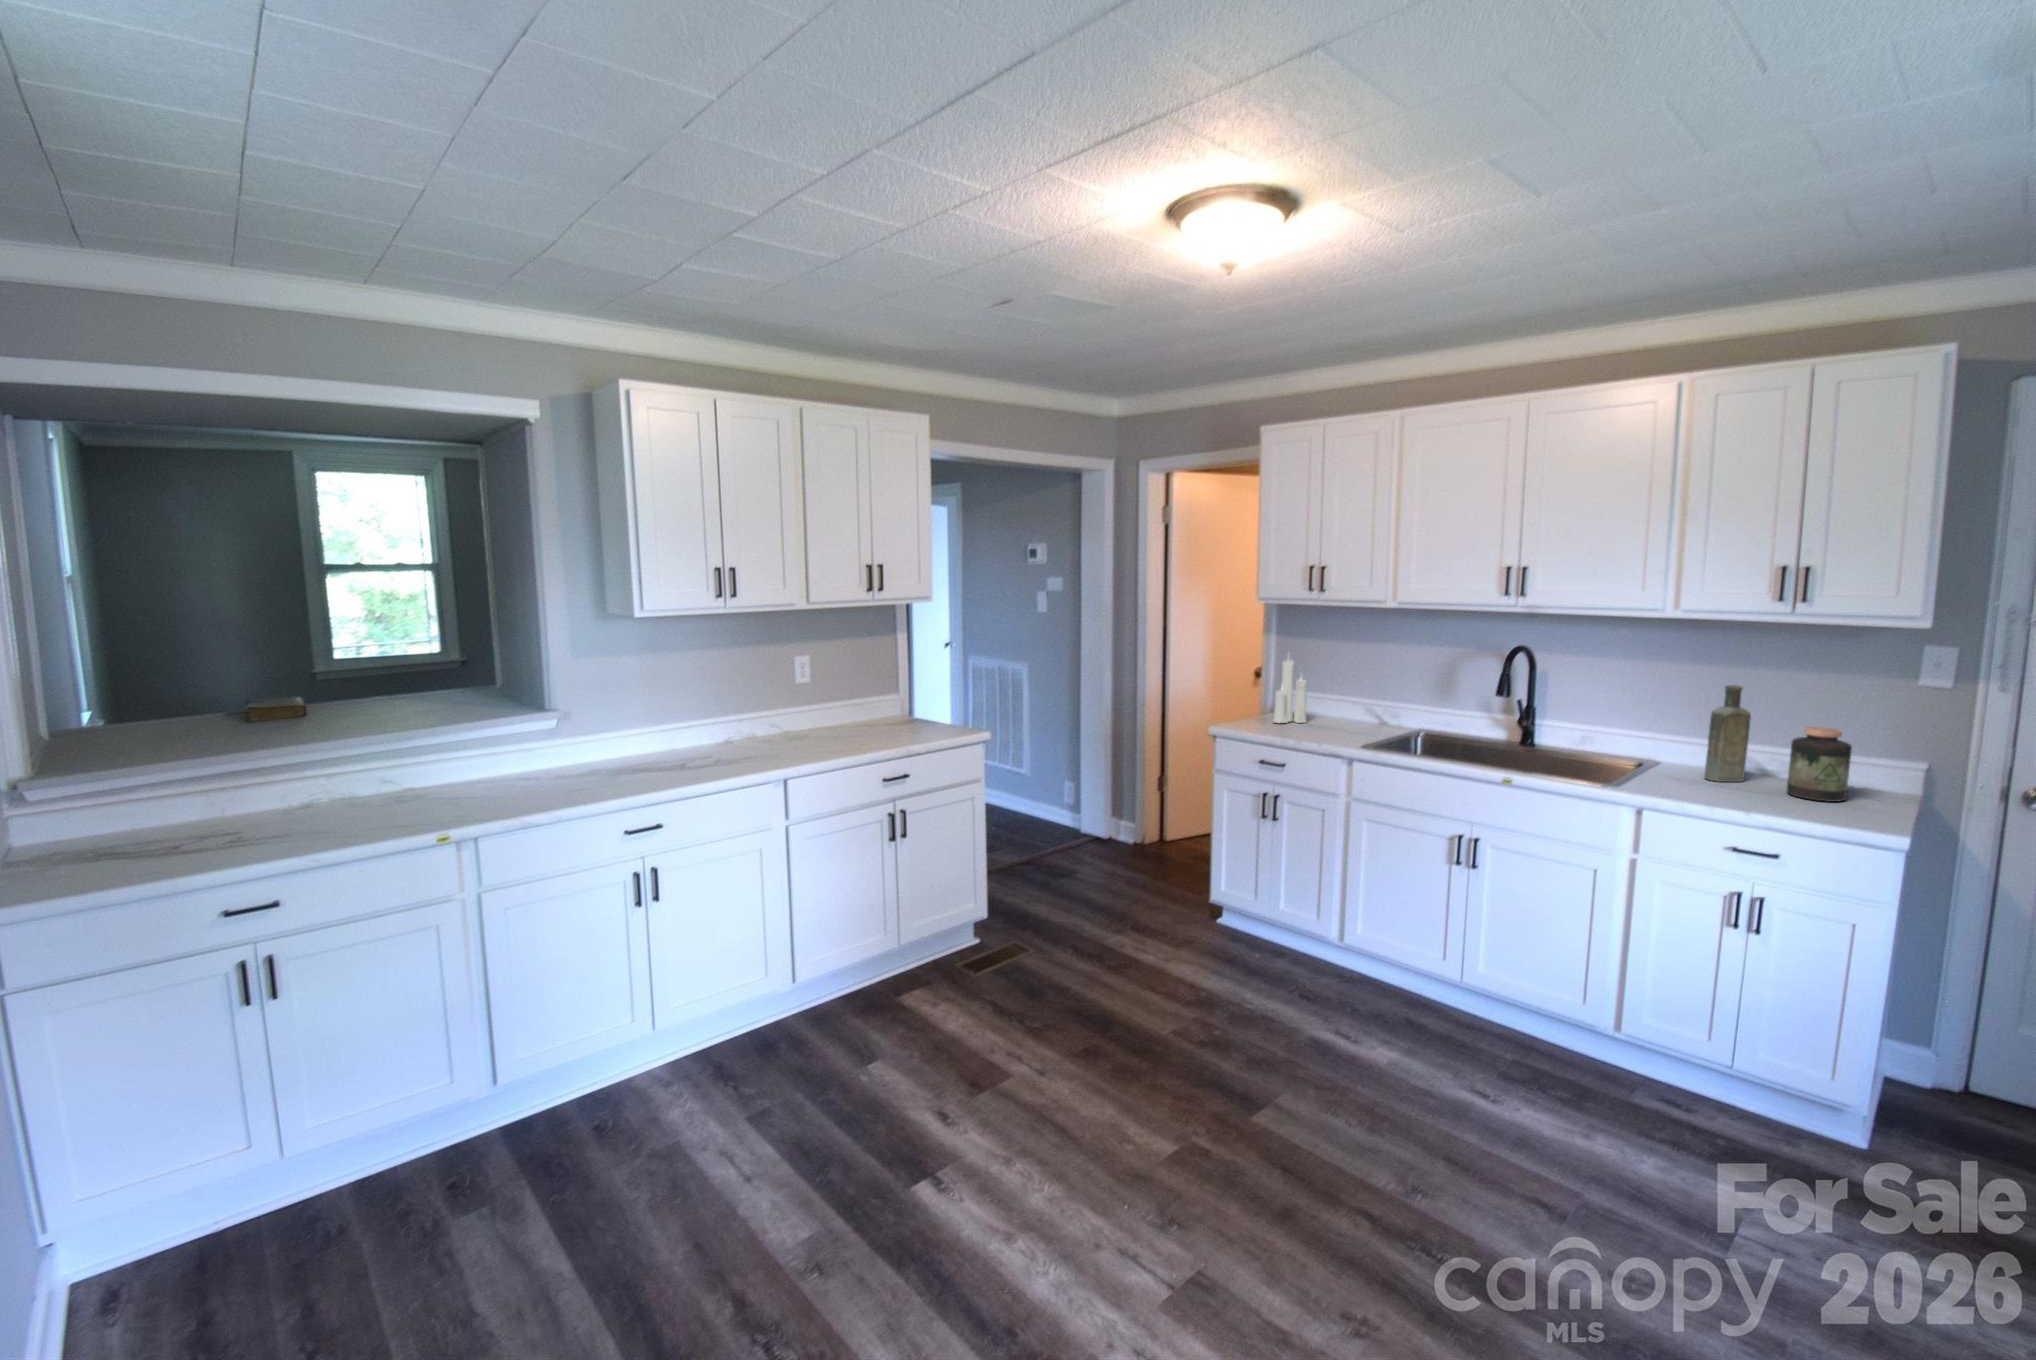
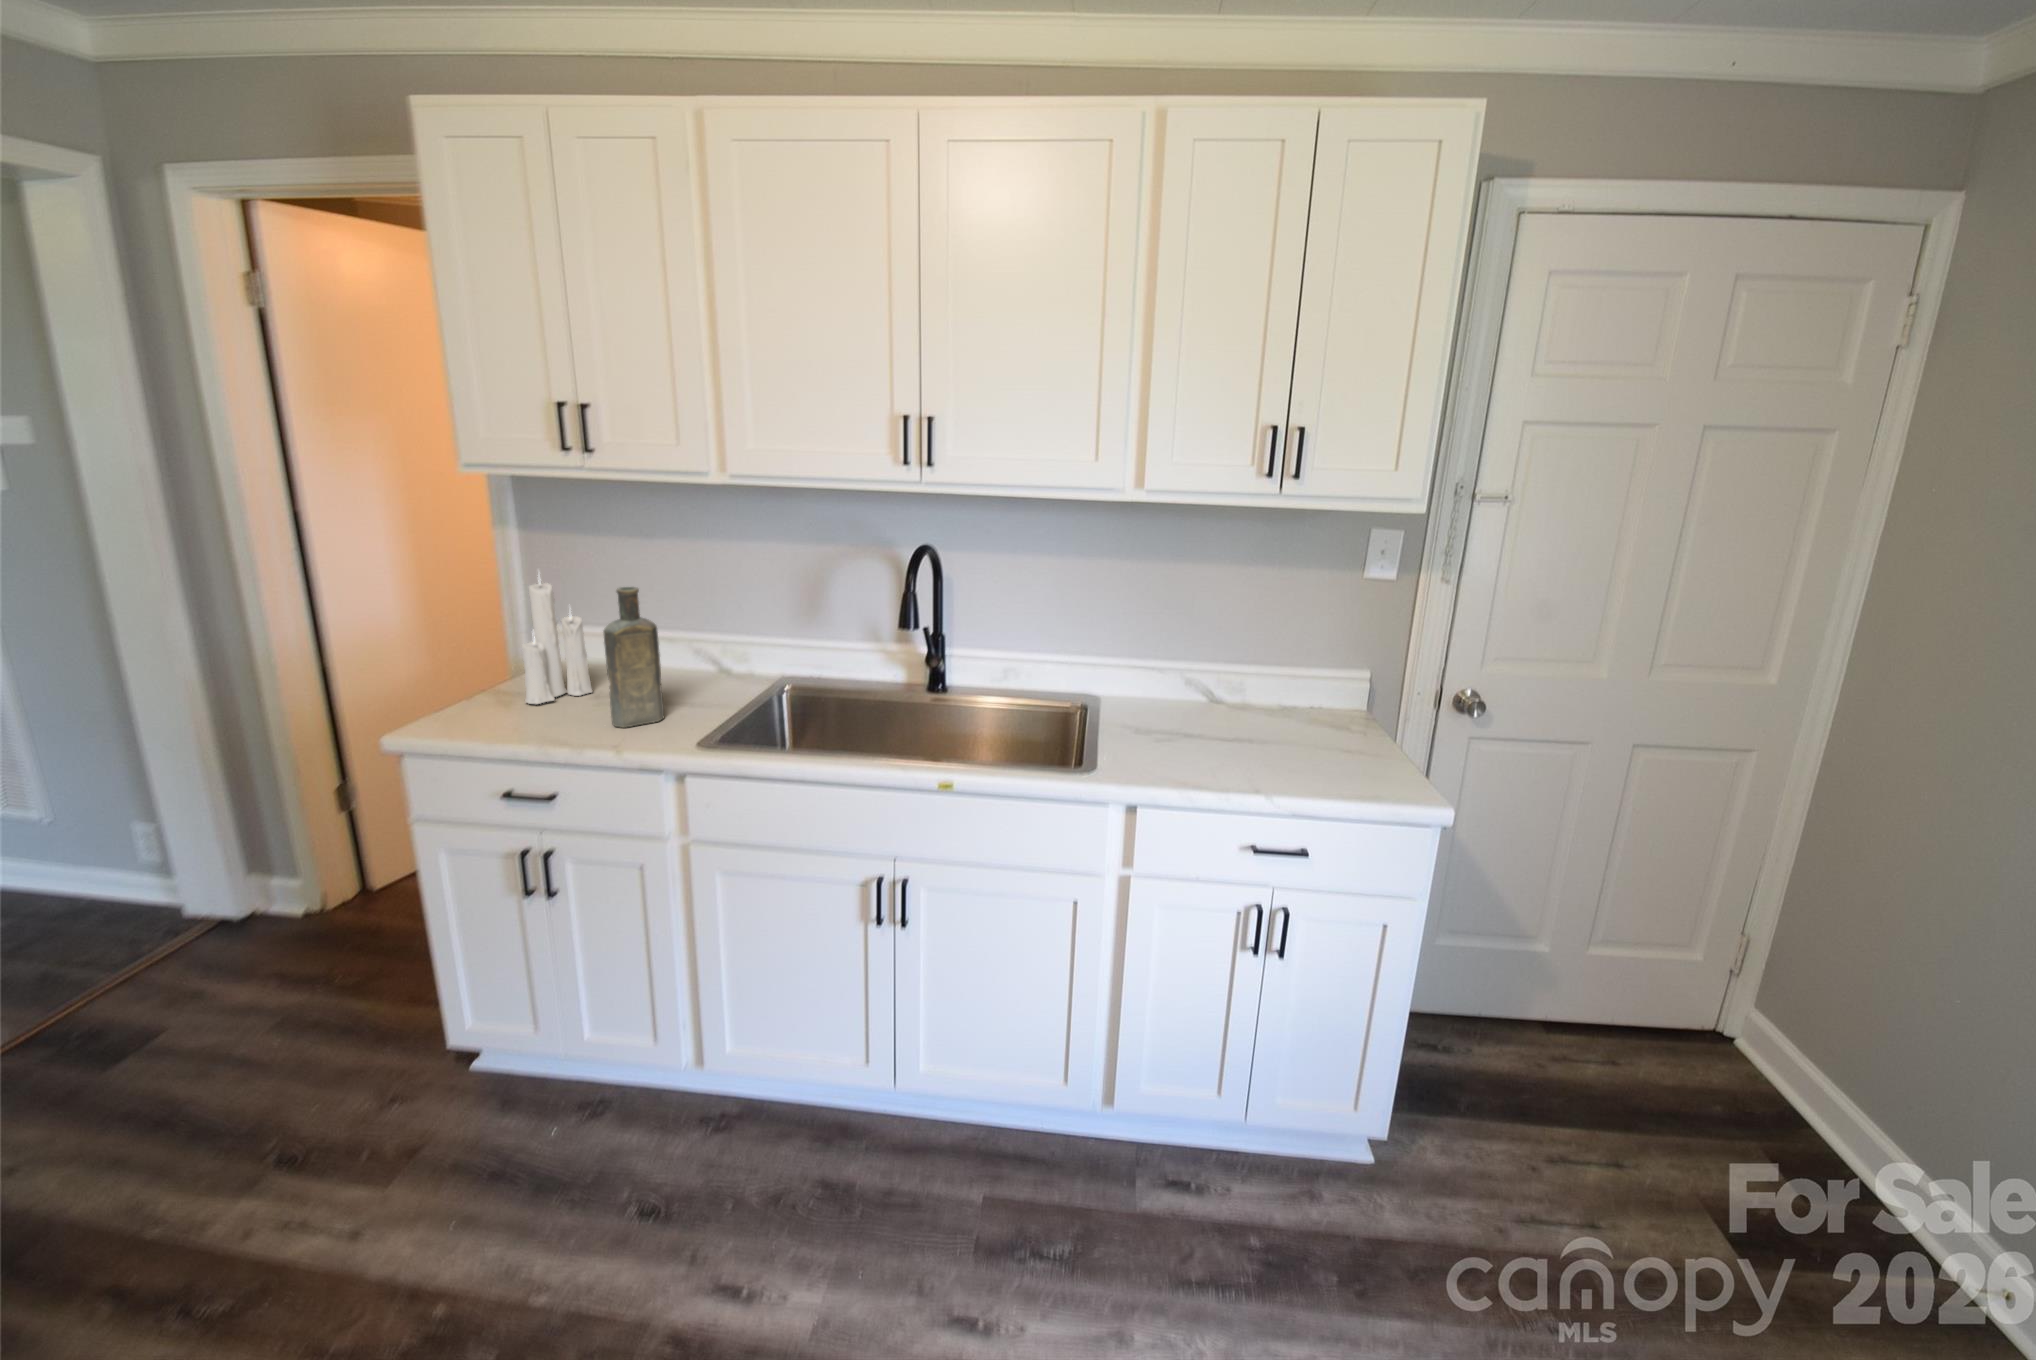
bottle: present [1704,685,1751,782] -> present [603,587,664,728]
jar: present [1787,727,1852,802] -> none [1267,649,1337,750]

